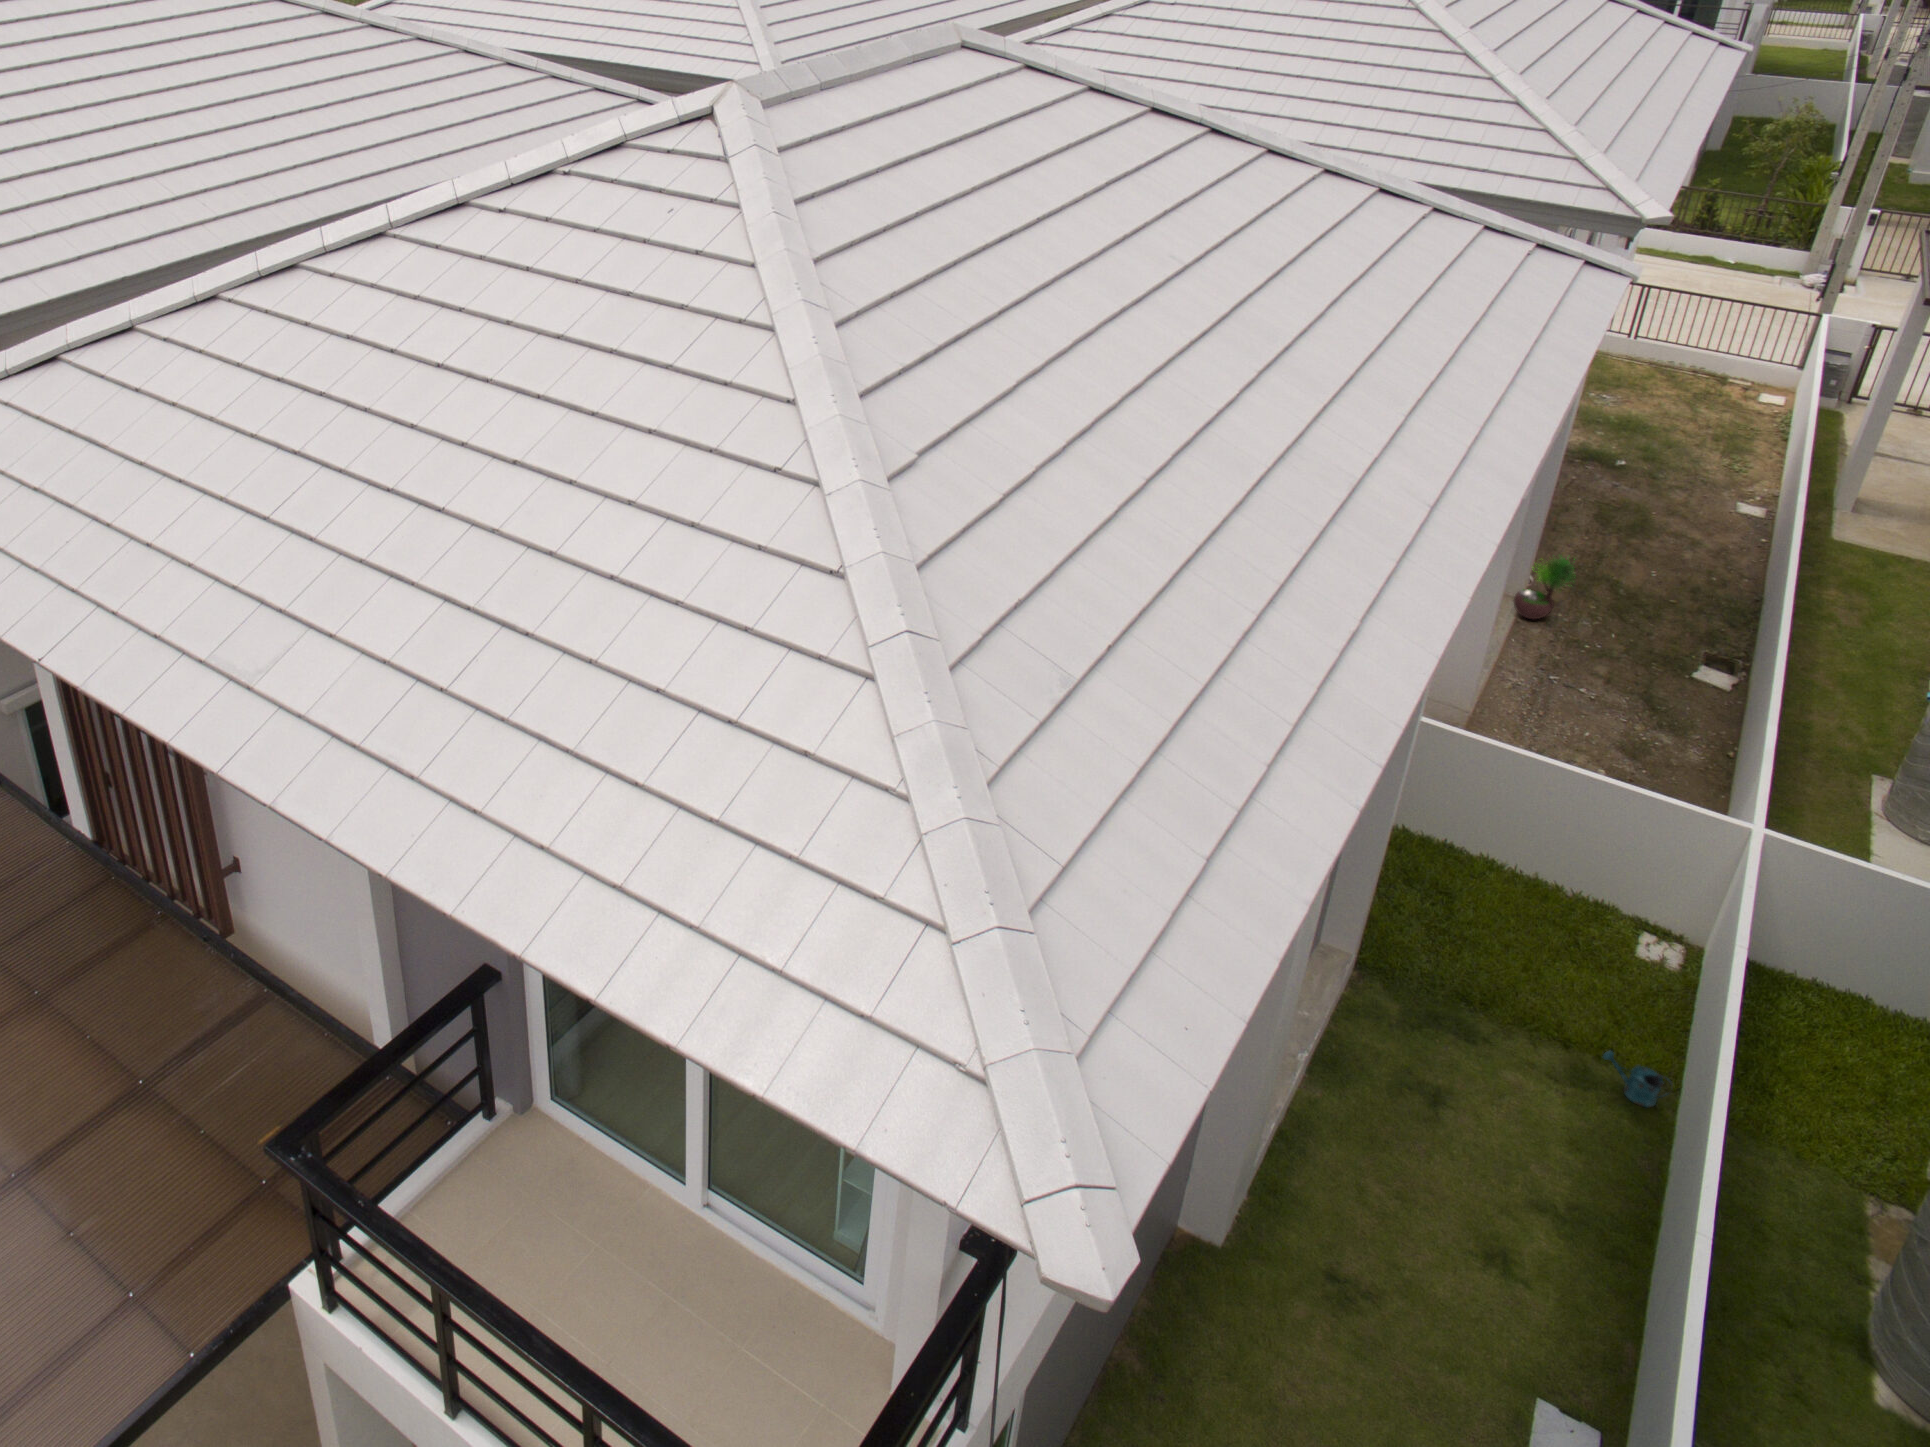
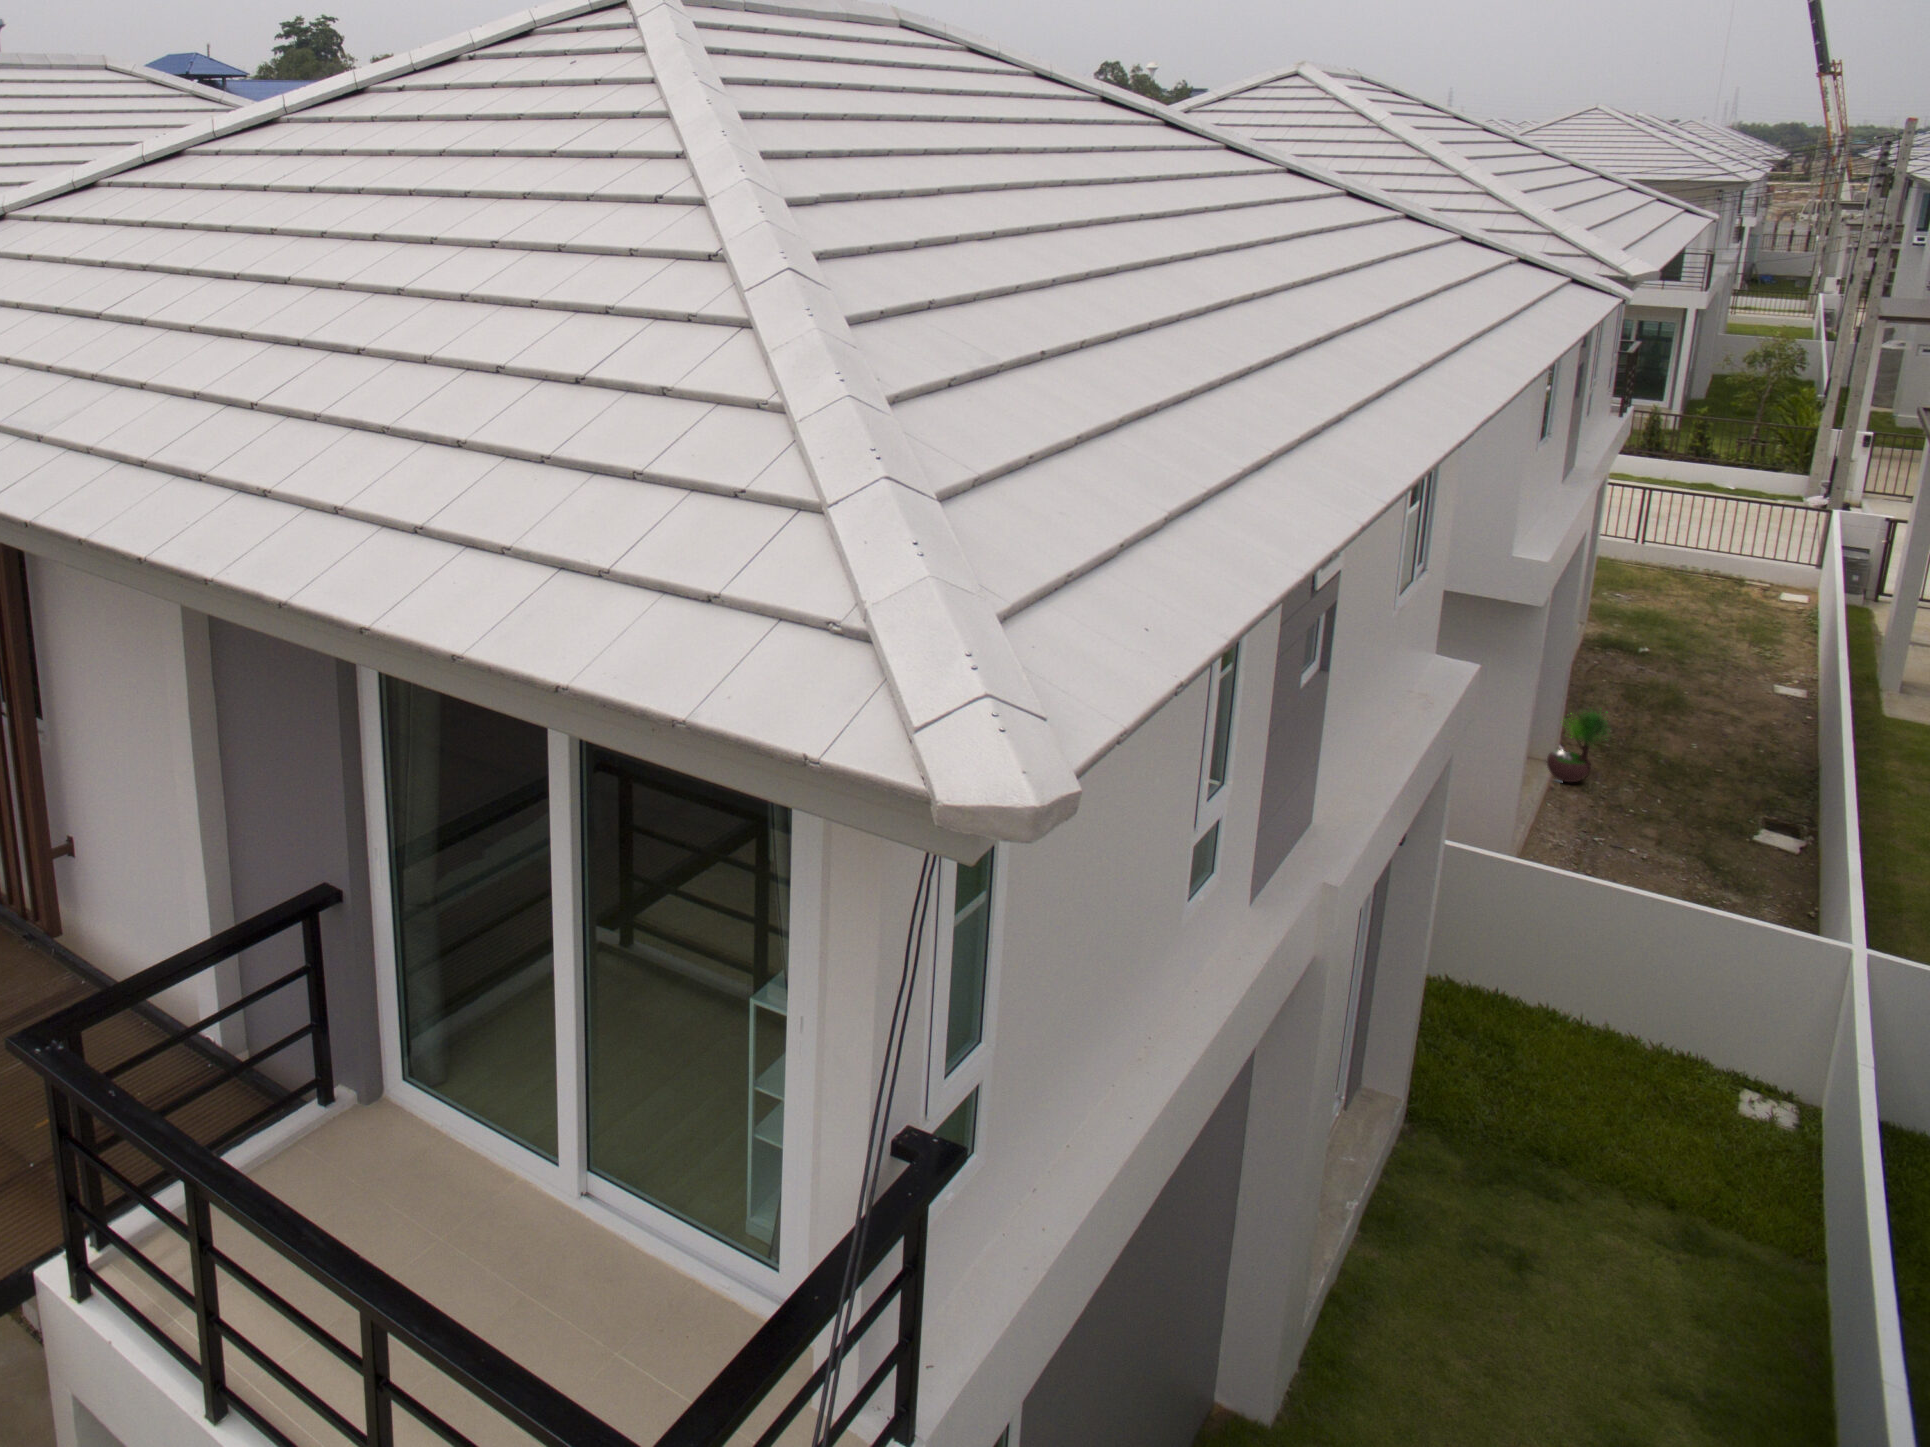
watering can: present [1603,1051,1671,1108] -> none [1717,1199,1808,1272]

